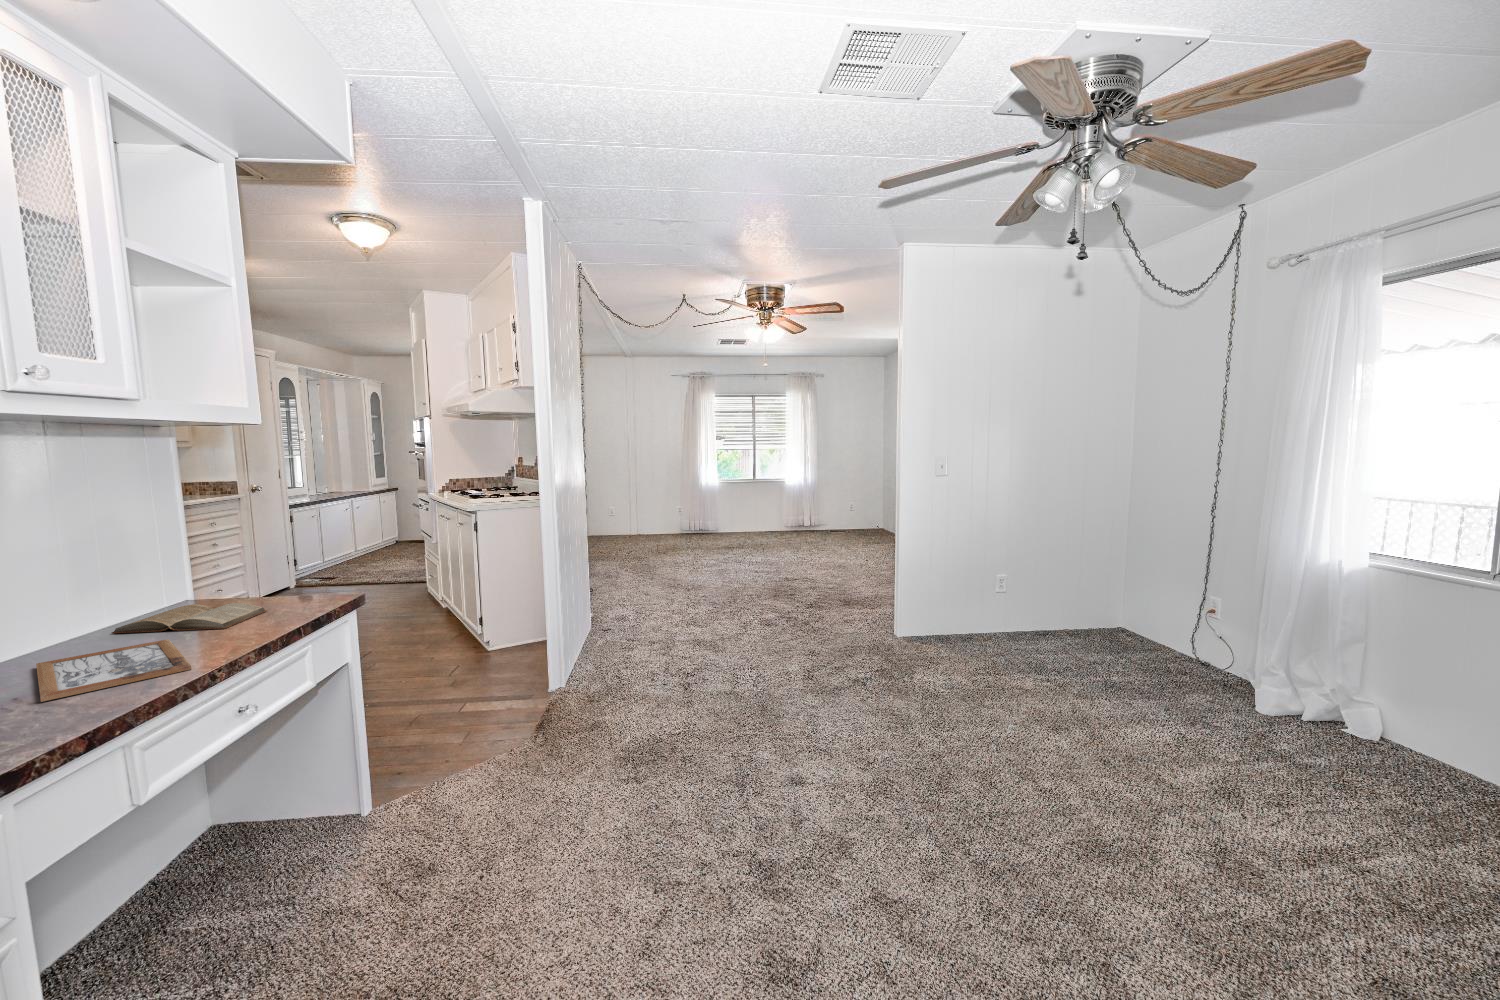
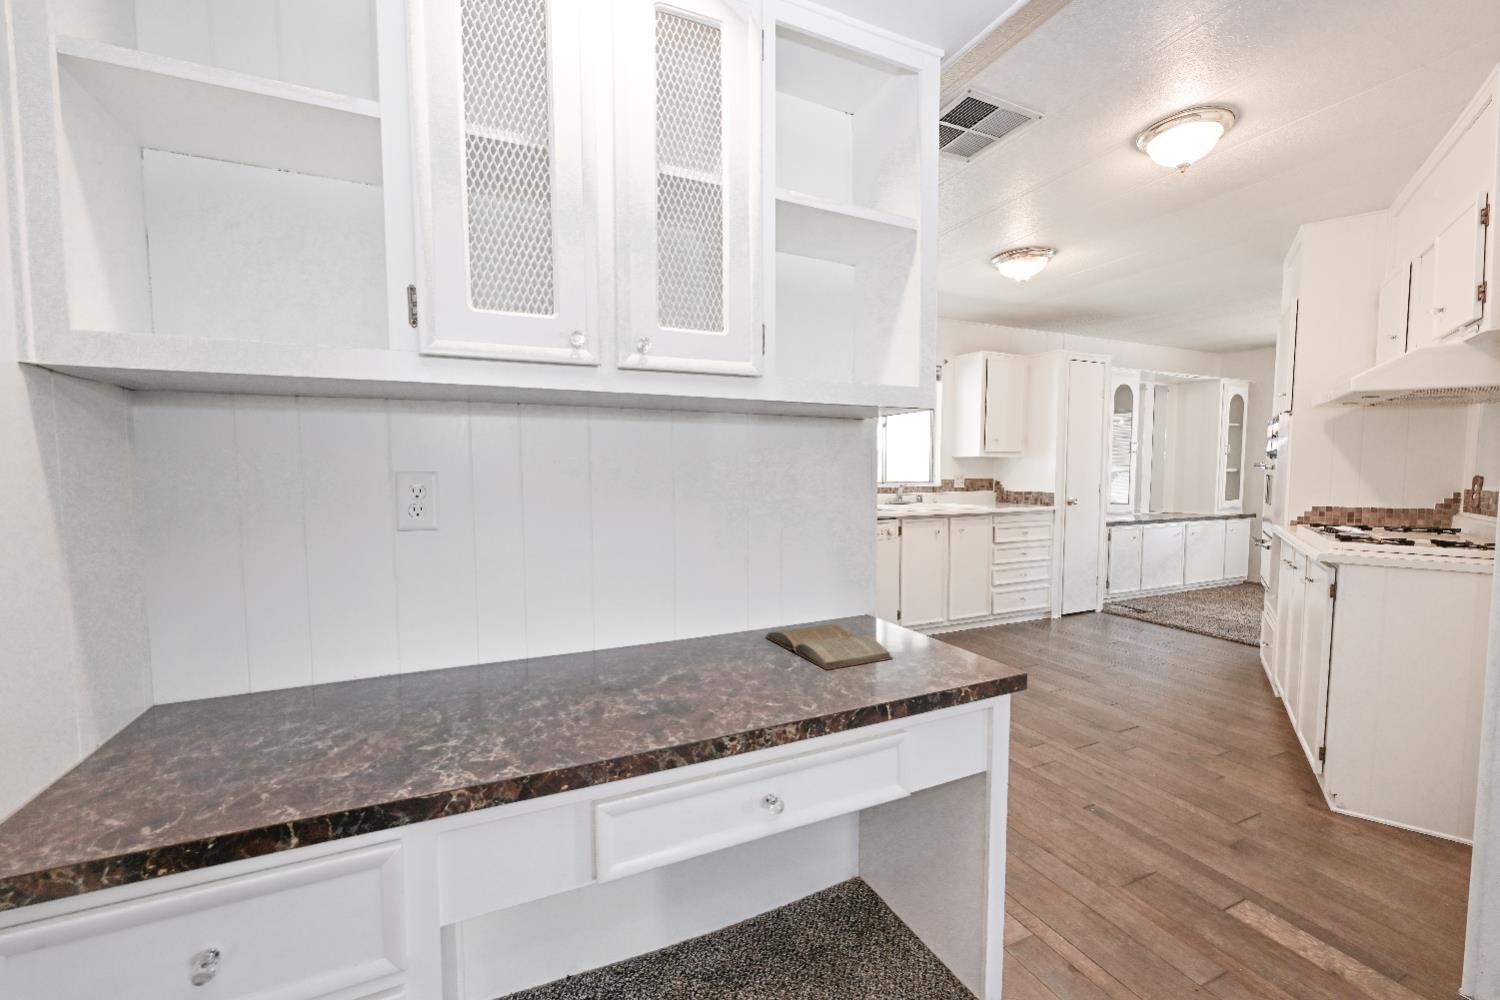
picture frame: present [36,639,191,702] -> none [598,653,769,723]

